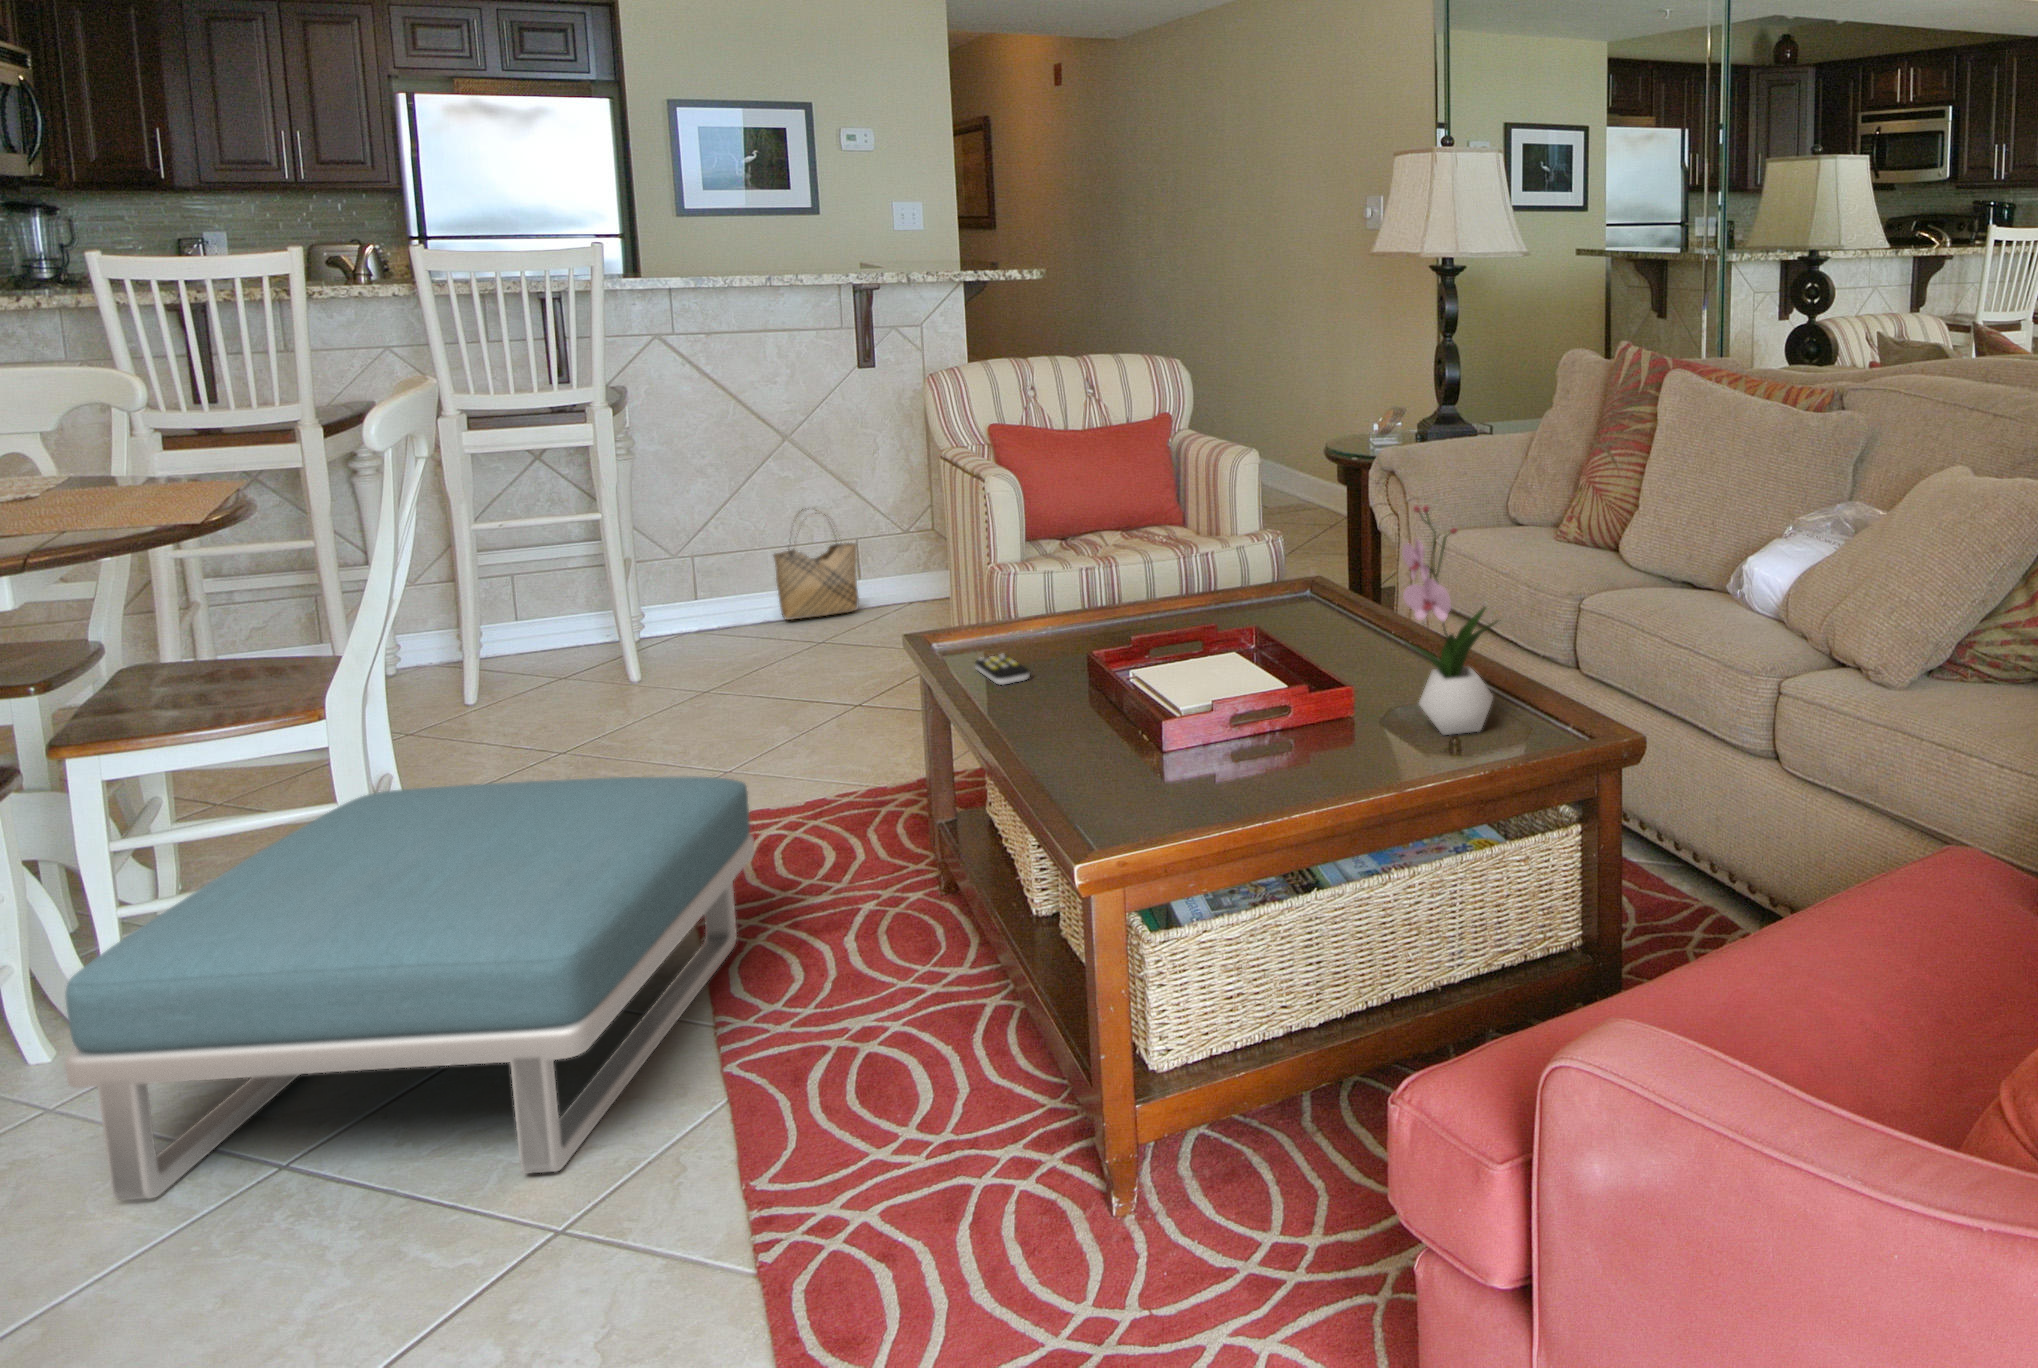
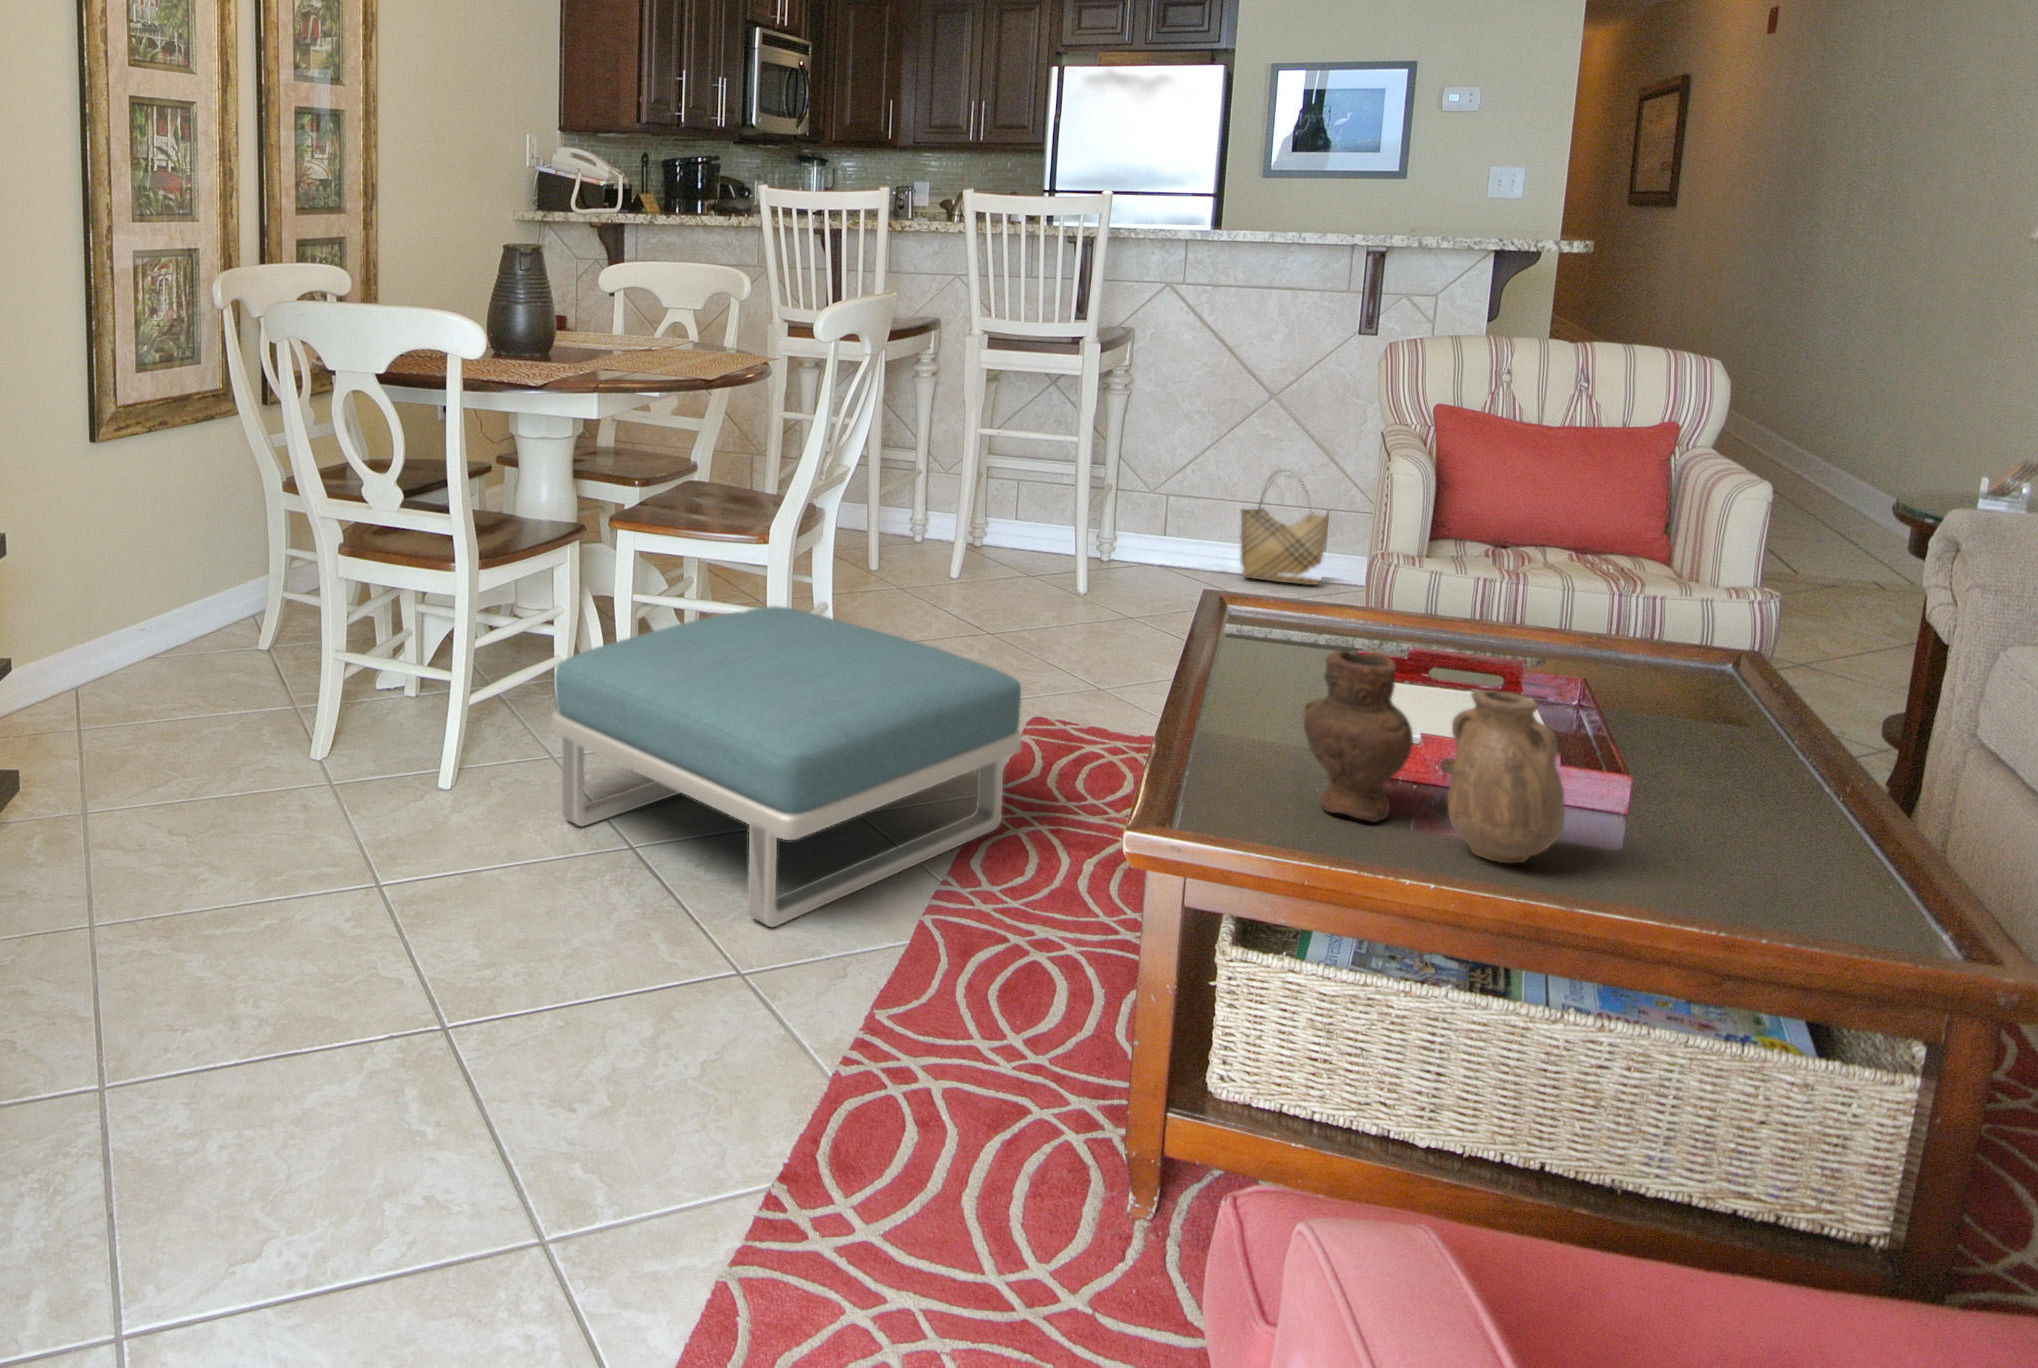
flower arrangement: present [1402,506,1498,735] -> none [1718,549,1883,898]
vase: none [1155,647,1355,790] -> present [1304,650,1565,863]
remote control: present [975,654,1030,685] -> none [1240,625,1287,659]

